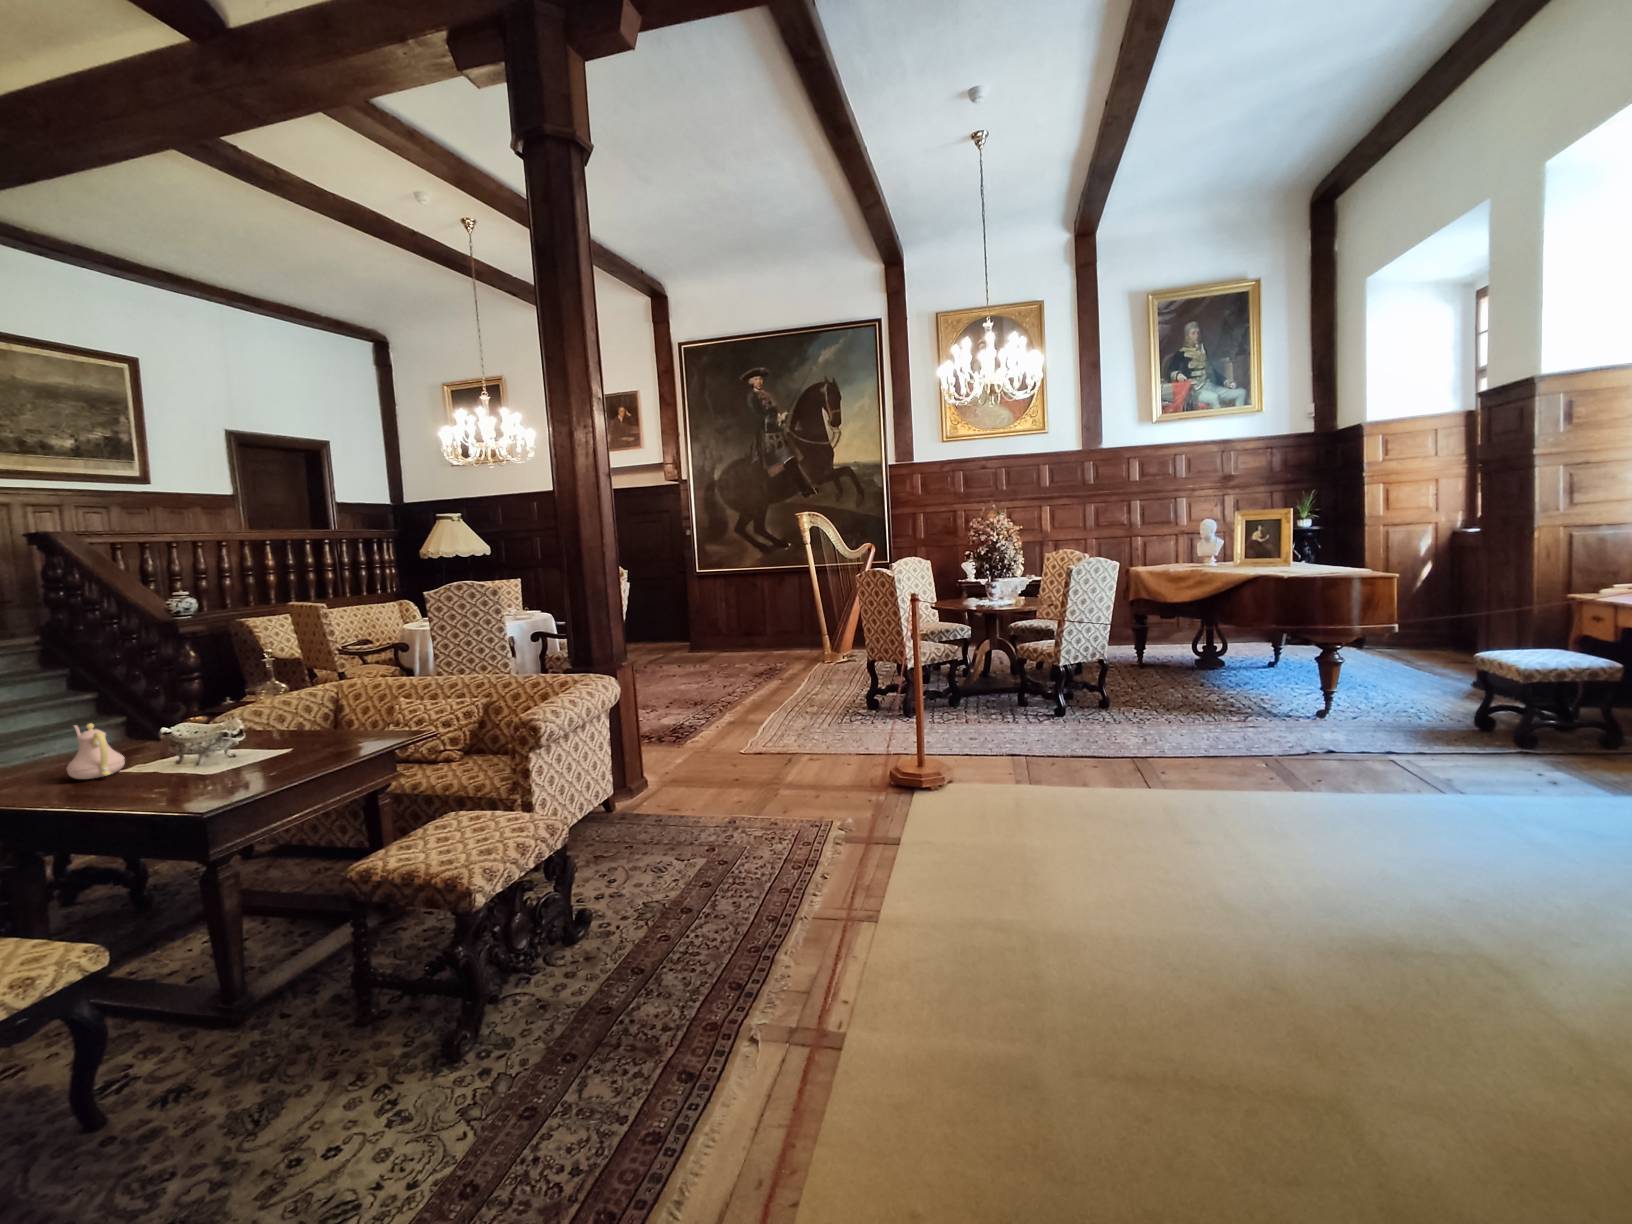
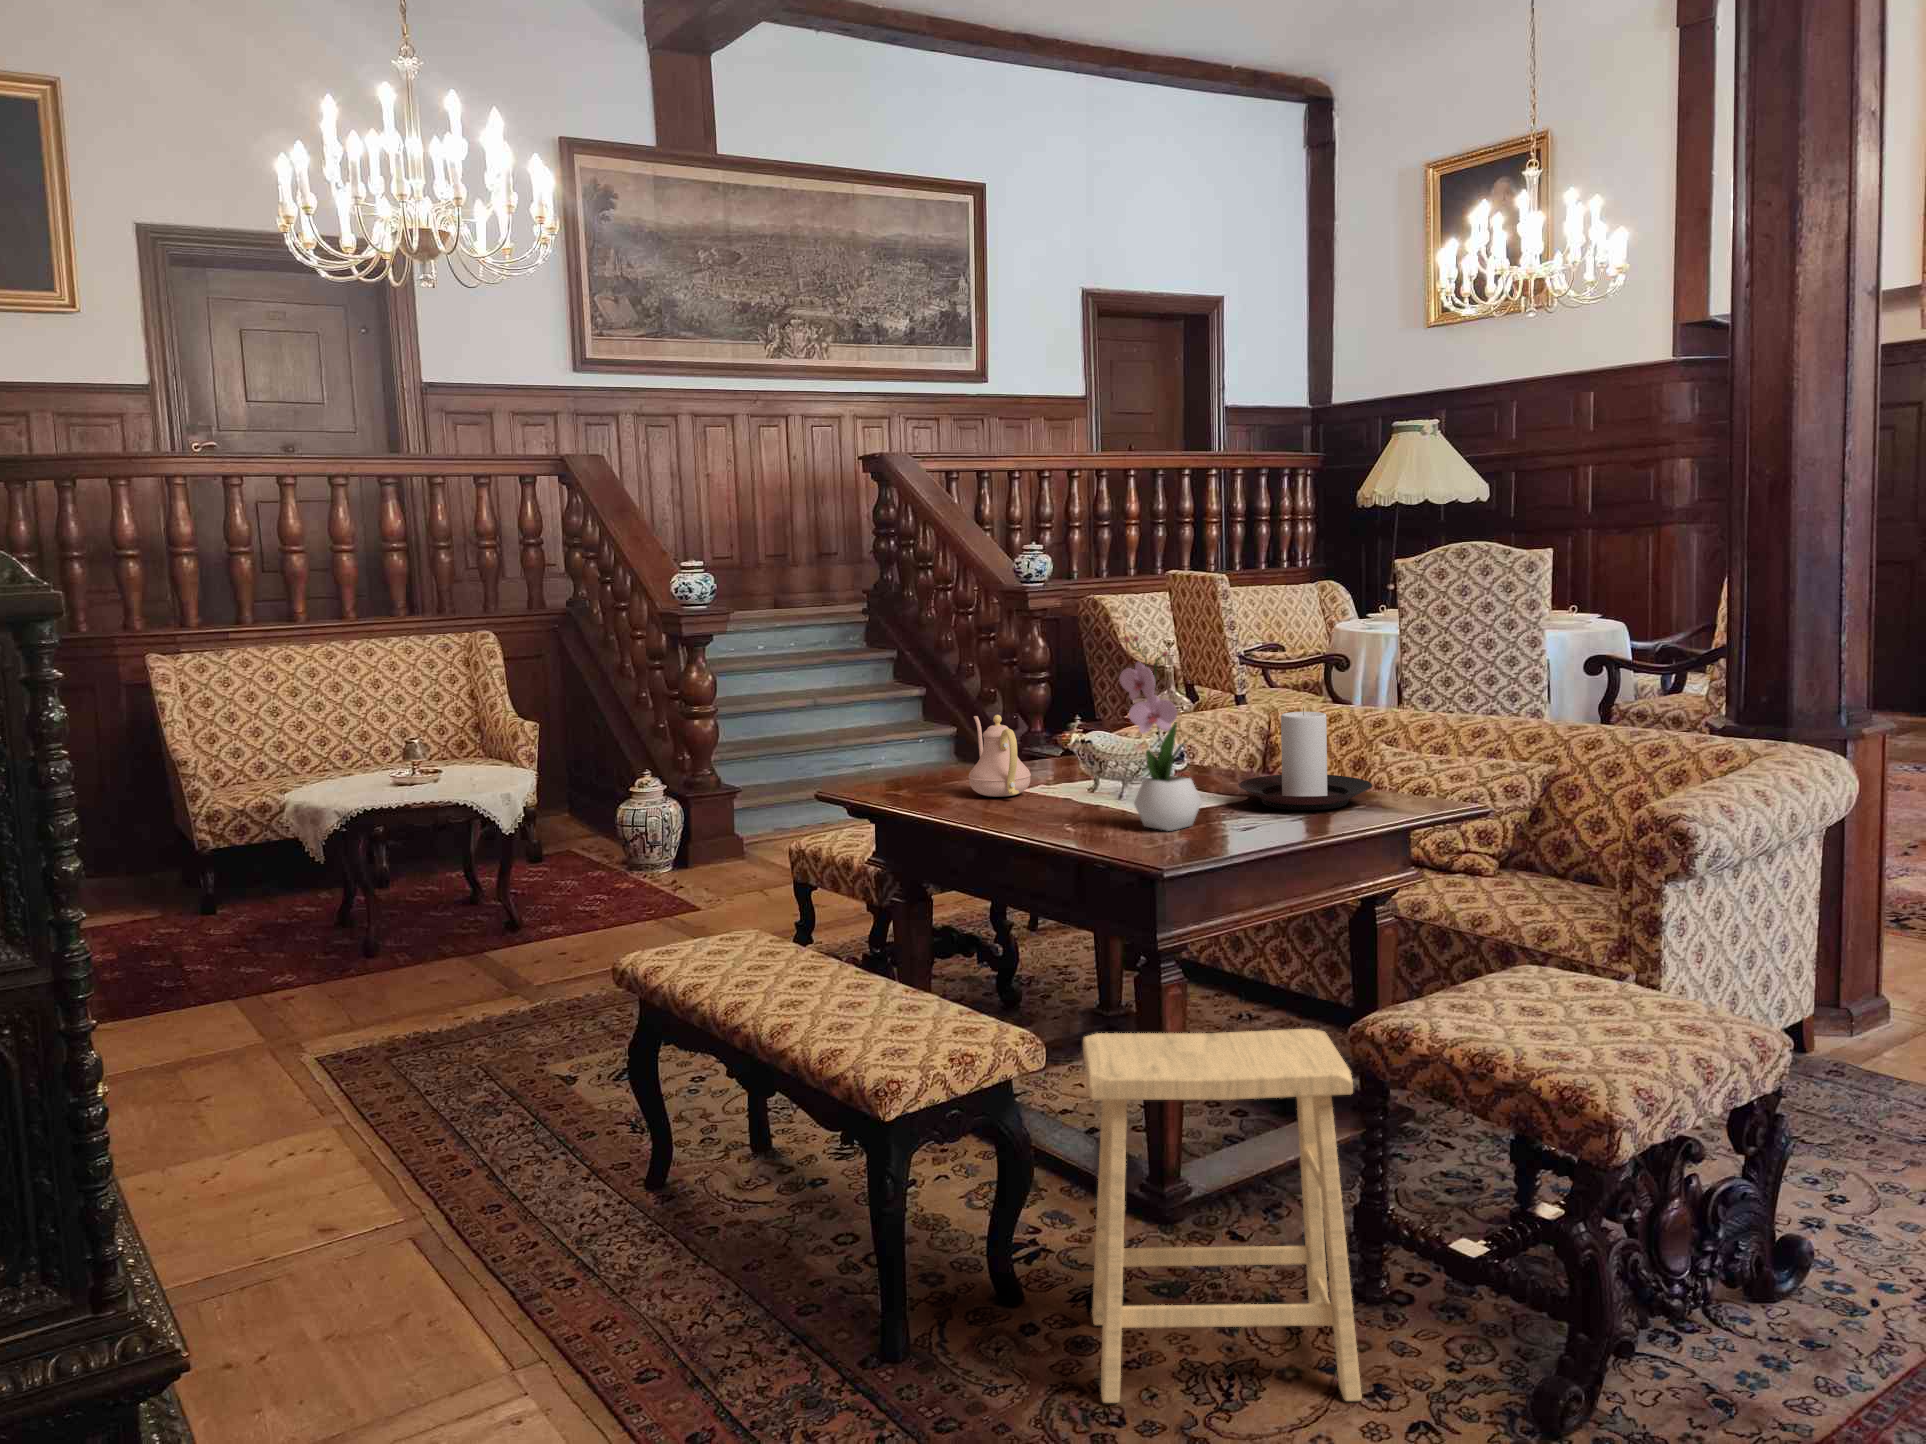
flower arrangement: none [173,666,248,782] -> present [1119,635,1202,831]
candle holder: none [283,693,370,753] -> present [1239,708,1372,810]
footstool: none [125,884,350,1171] -> present [1083,1029,1362,1403]

